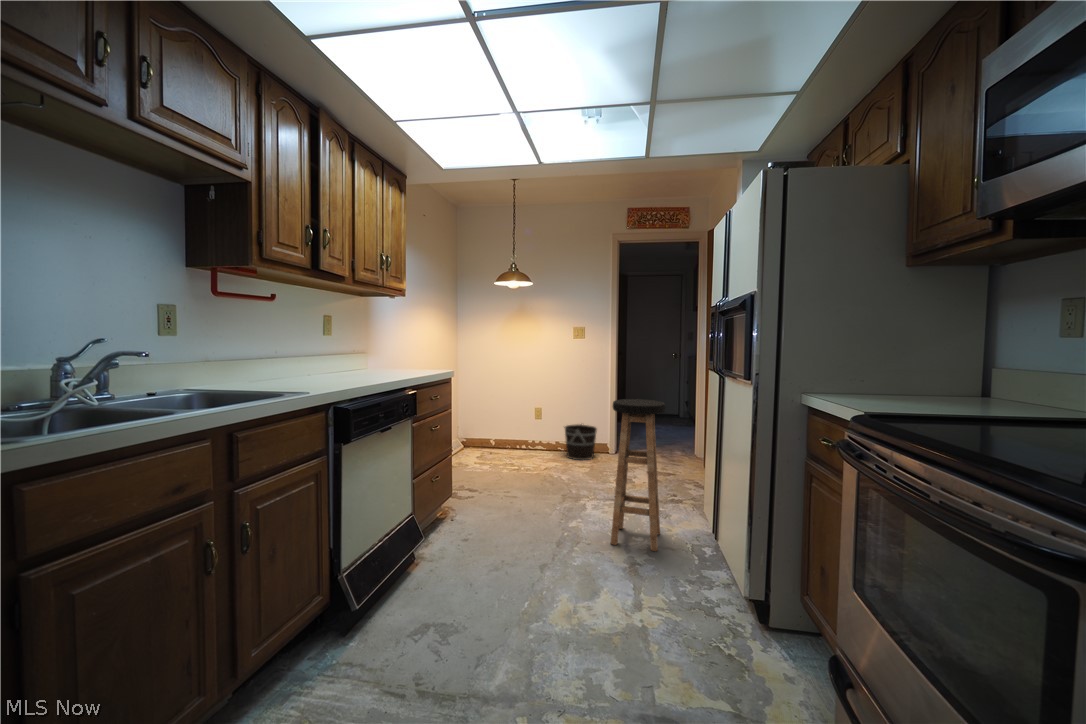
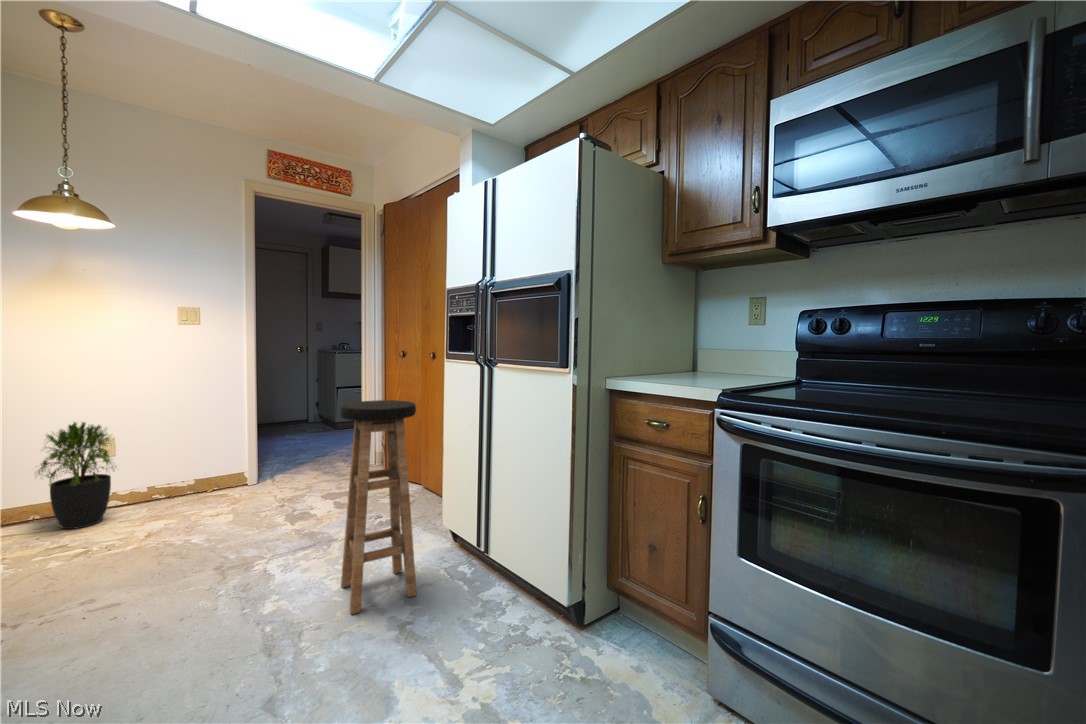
potted plant: none [510,397,543,456] -> present [38,422,113,529]
bucket: present [564,424,597,460] -> none [166,450,232,509]

